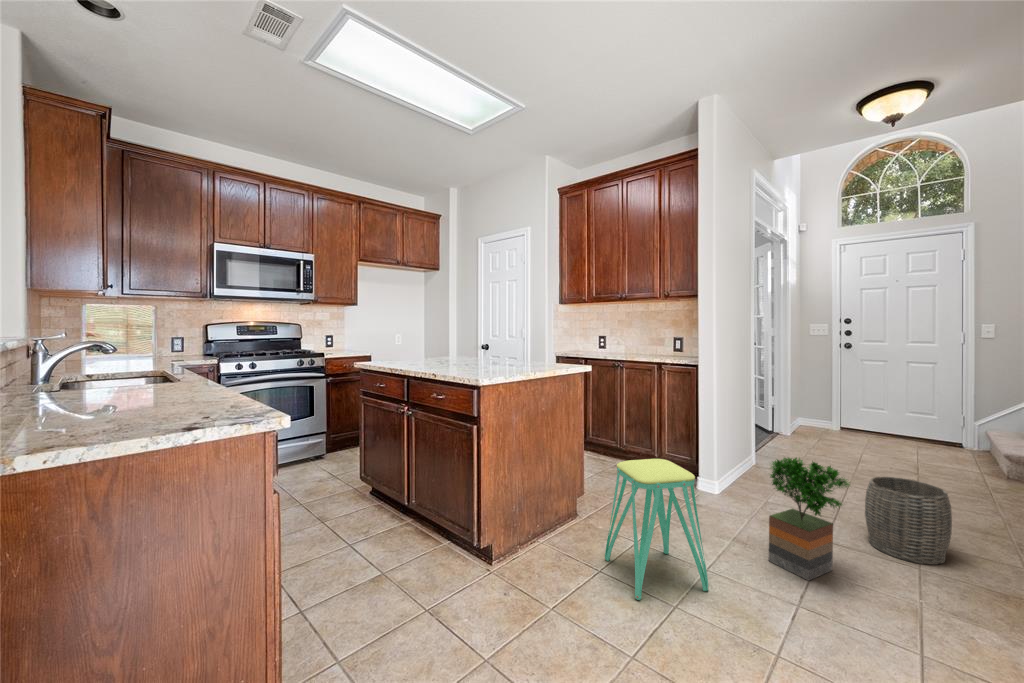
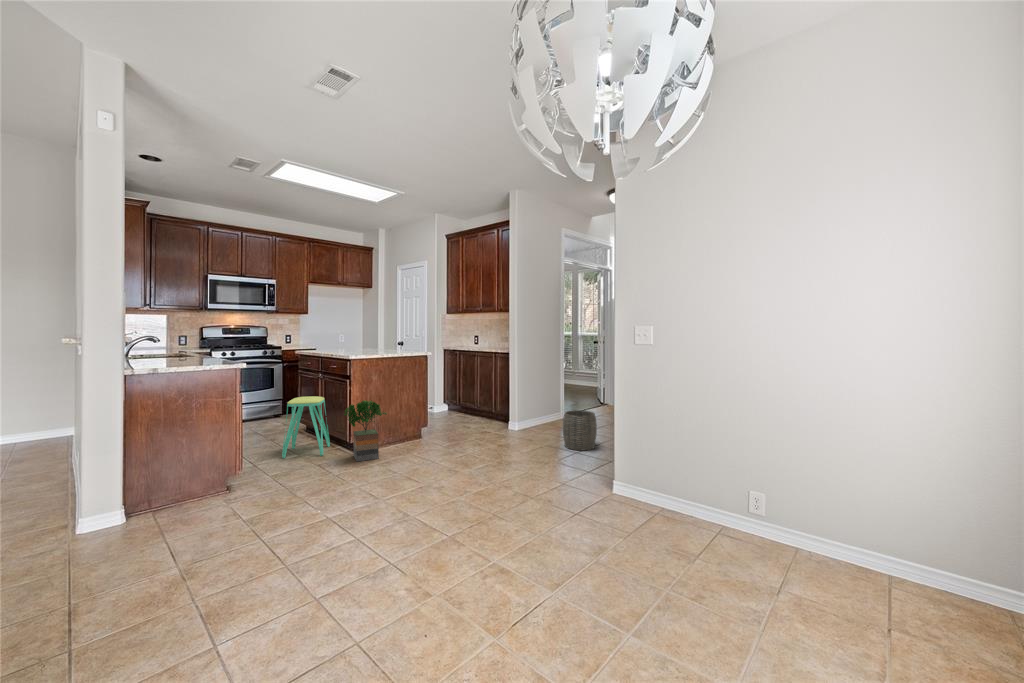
potted tree: present [769,458,849,580] -> present [344,401,387,461]
stool: present [605,459,708,600] -> present [282,396,330,458]

